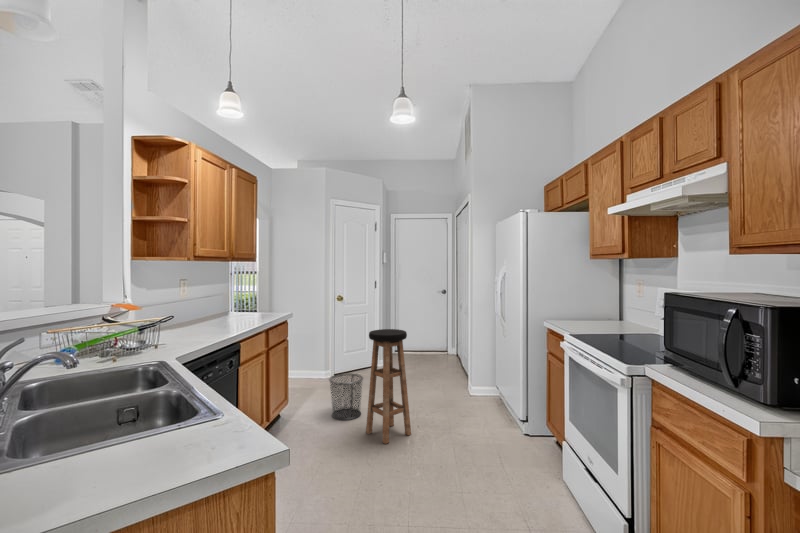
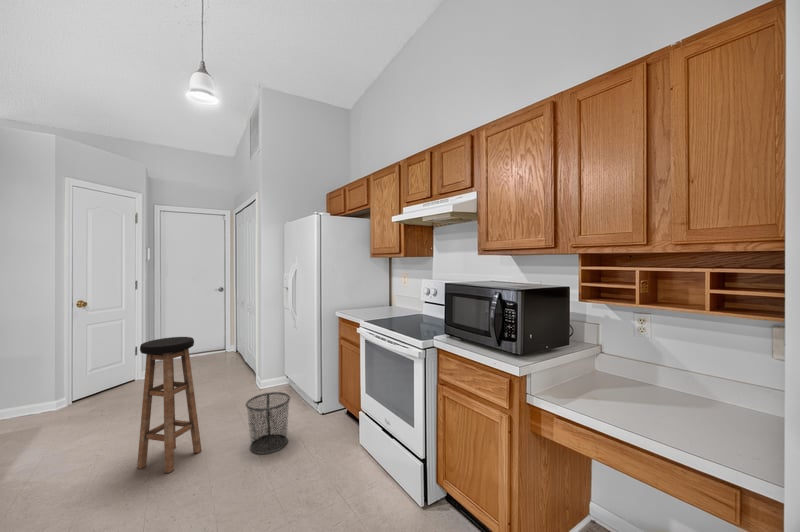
waste bin: present [329,374,363,420] -> present [246,392,290,454]

